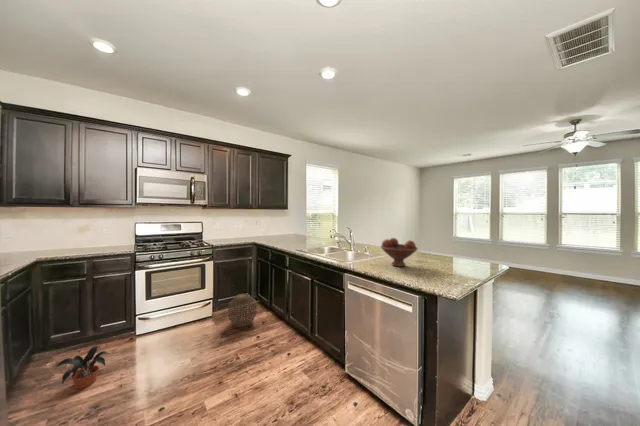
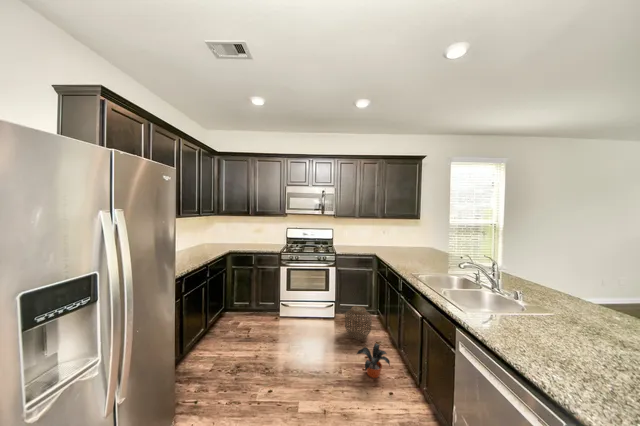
fruit bowl: present [381,238,417,267] -> none [523,297,606,352]
potted plant: present [57,346,109,389] -> present [357,343,390,378]

